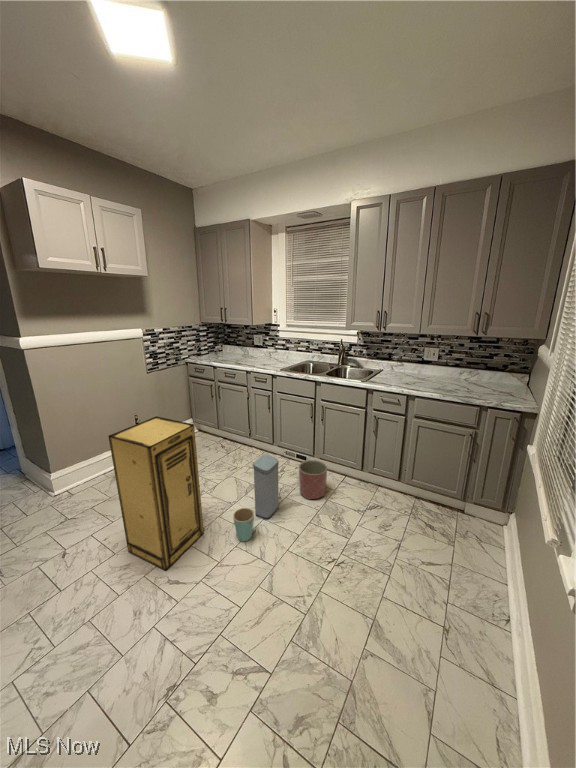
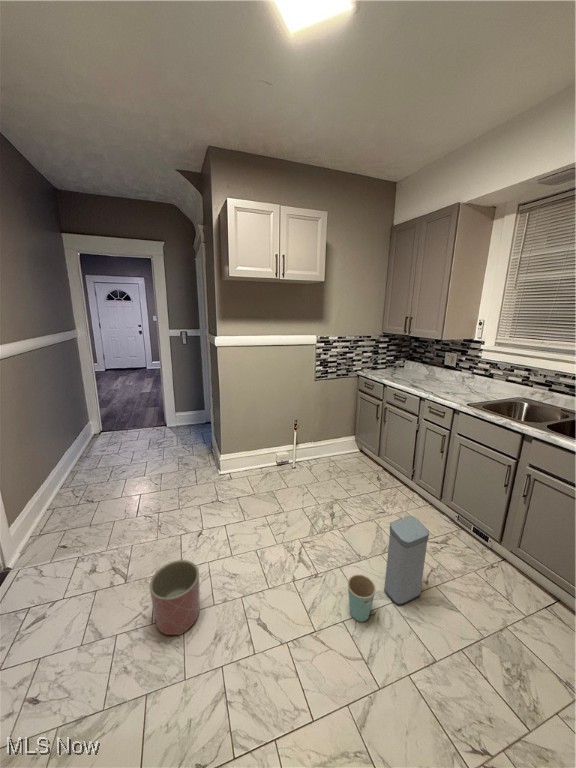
storage cabinet: present [108,416,204,571] -> none [240,431,320,604]
planter: present [299,460,327,499] -> present [150,560,200,635]

